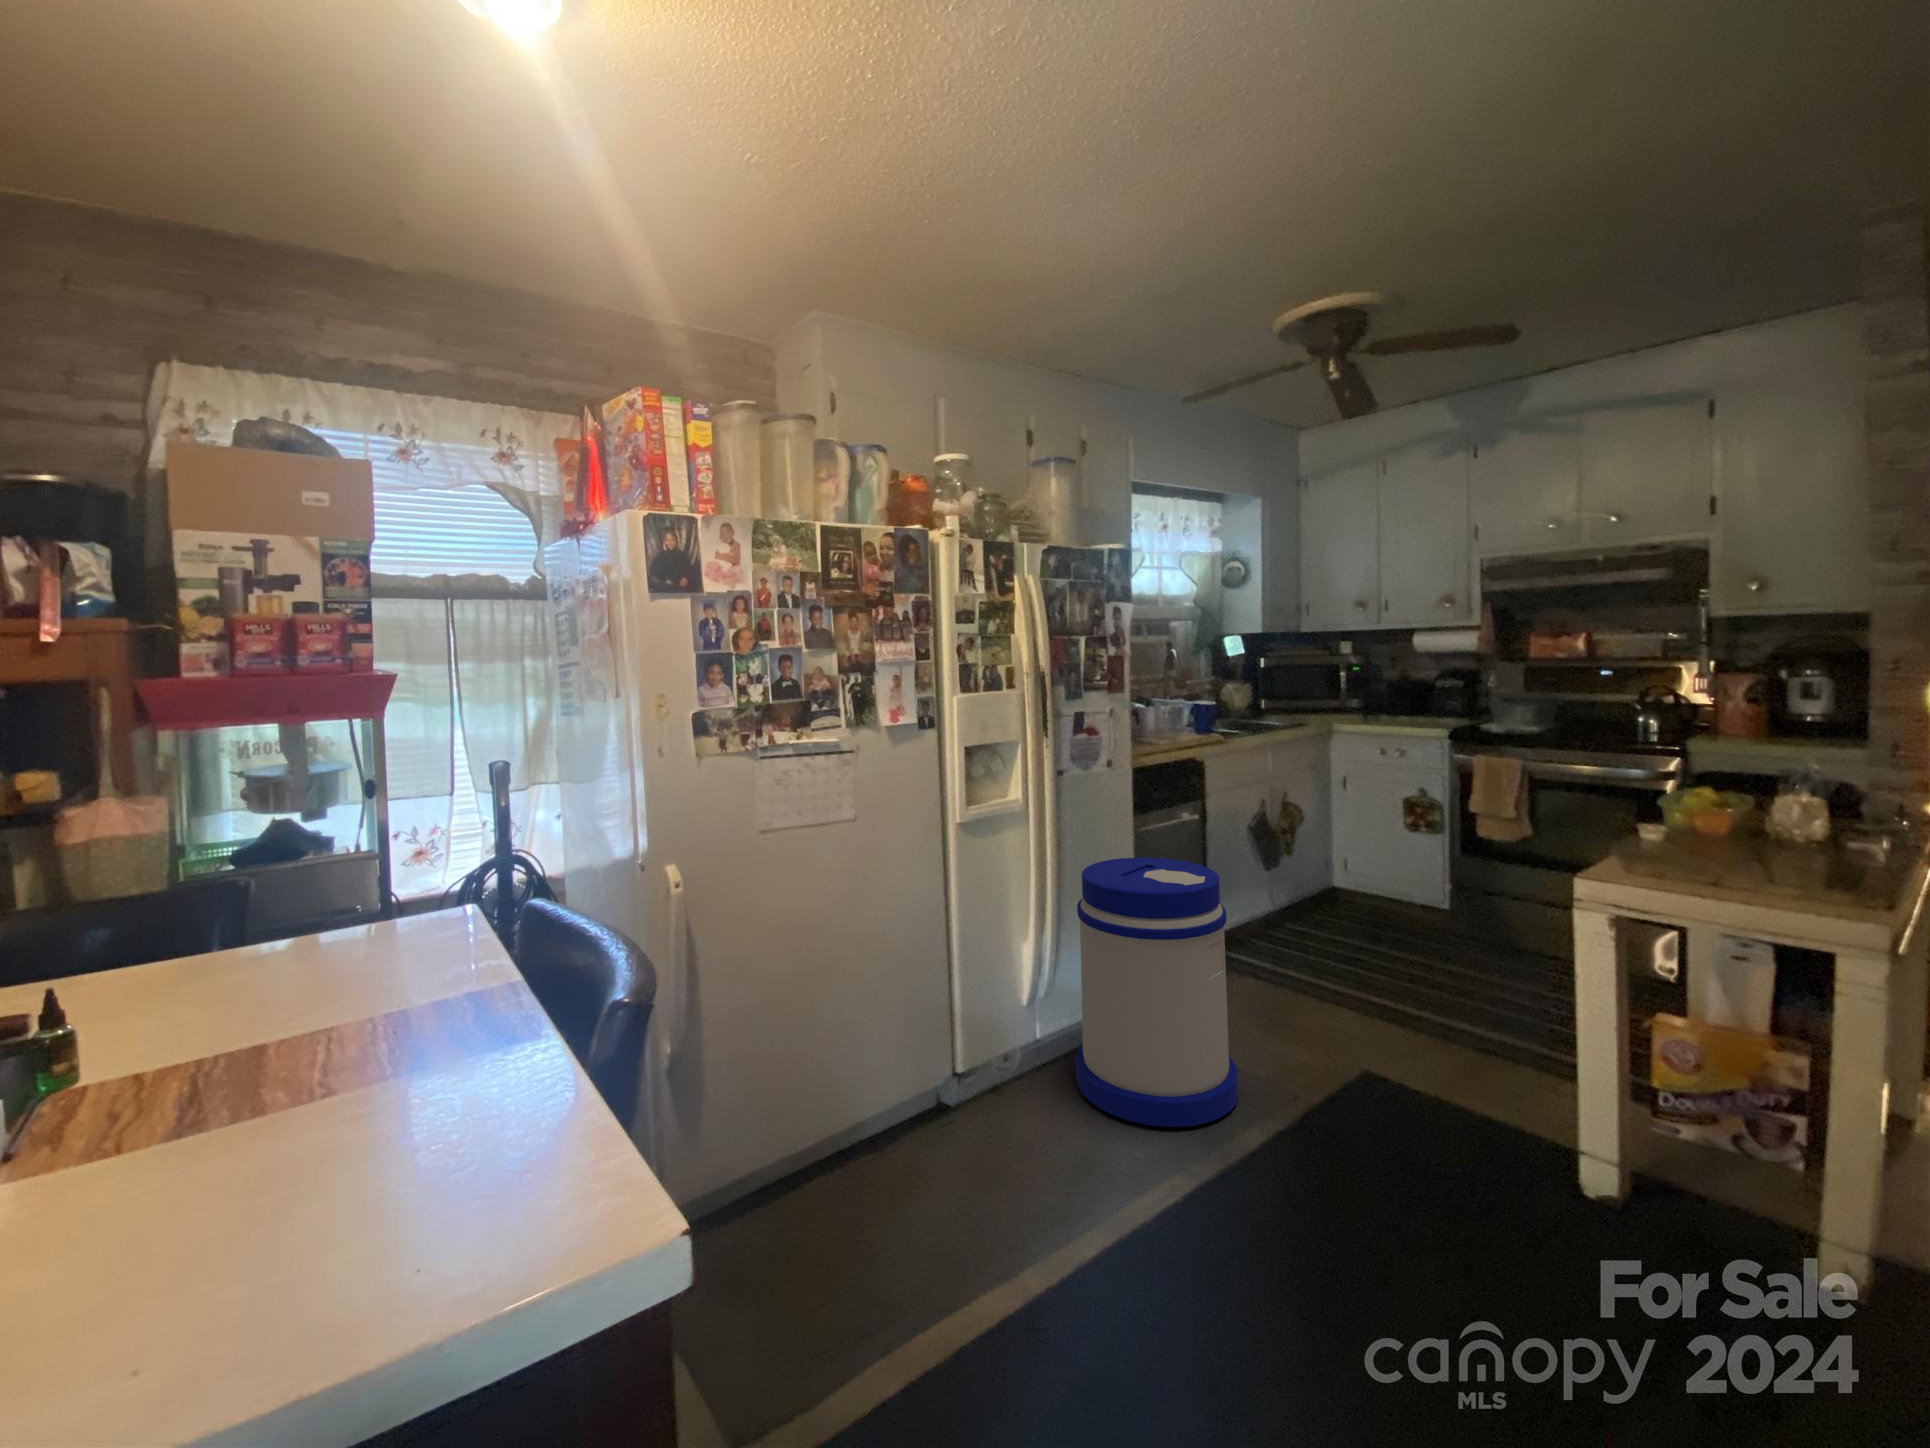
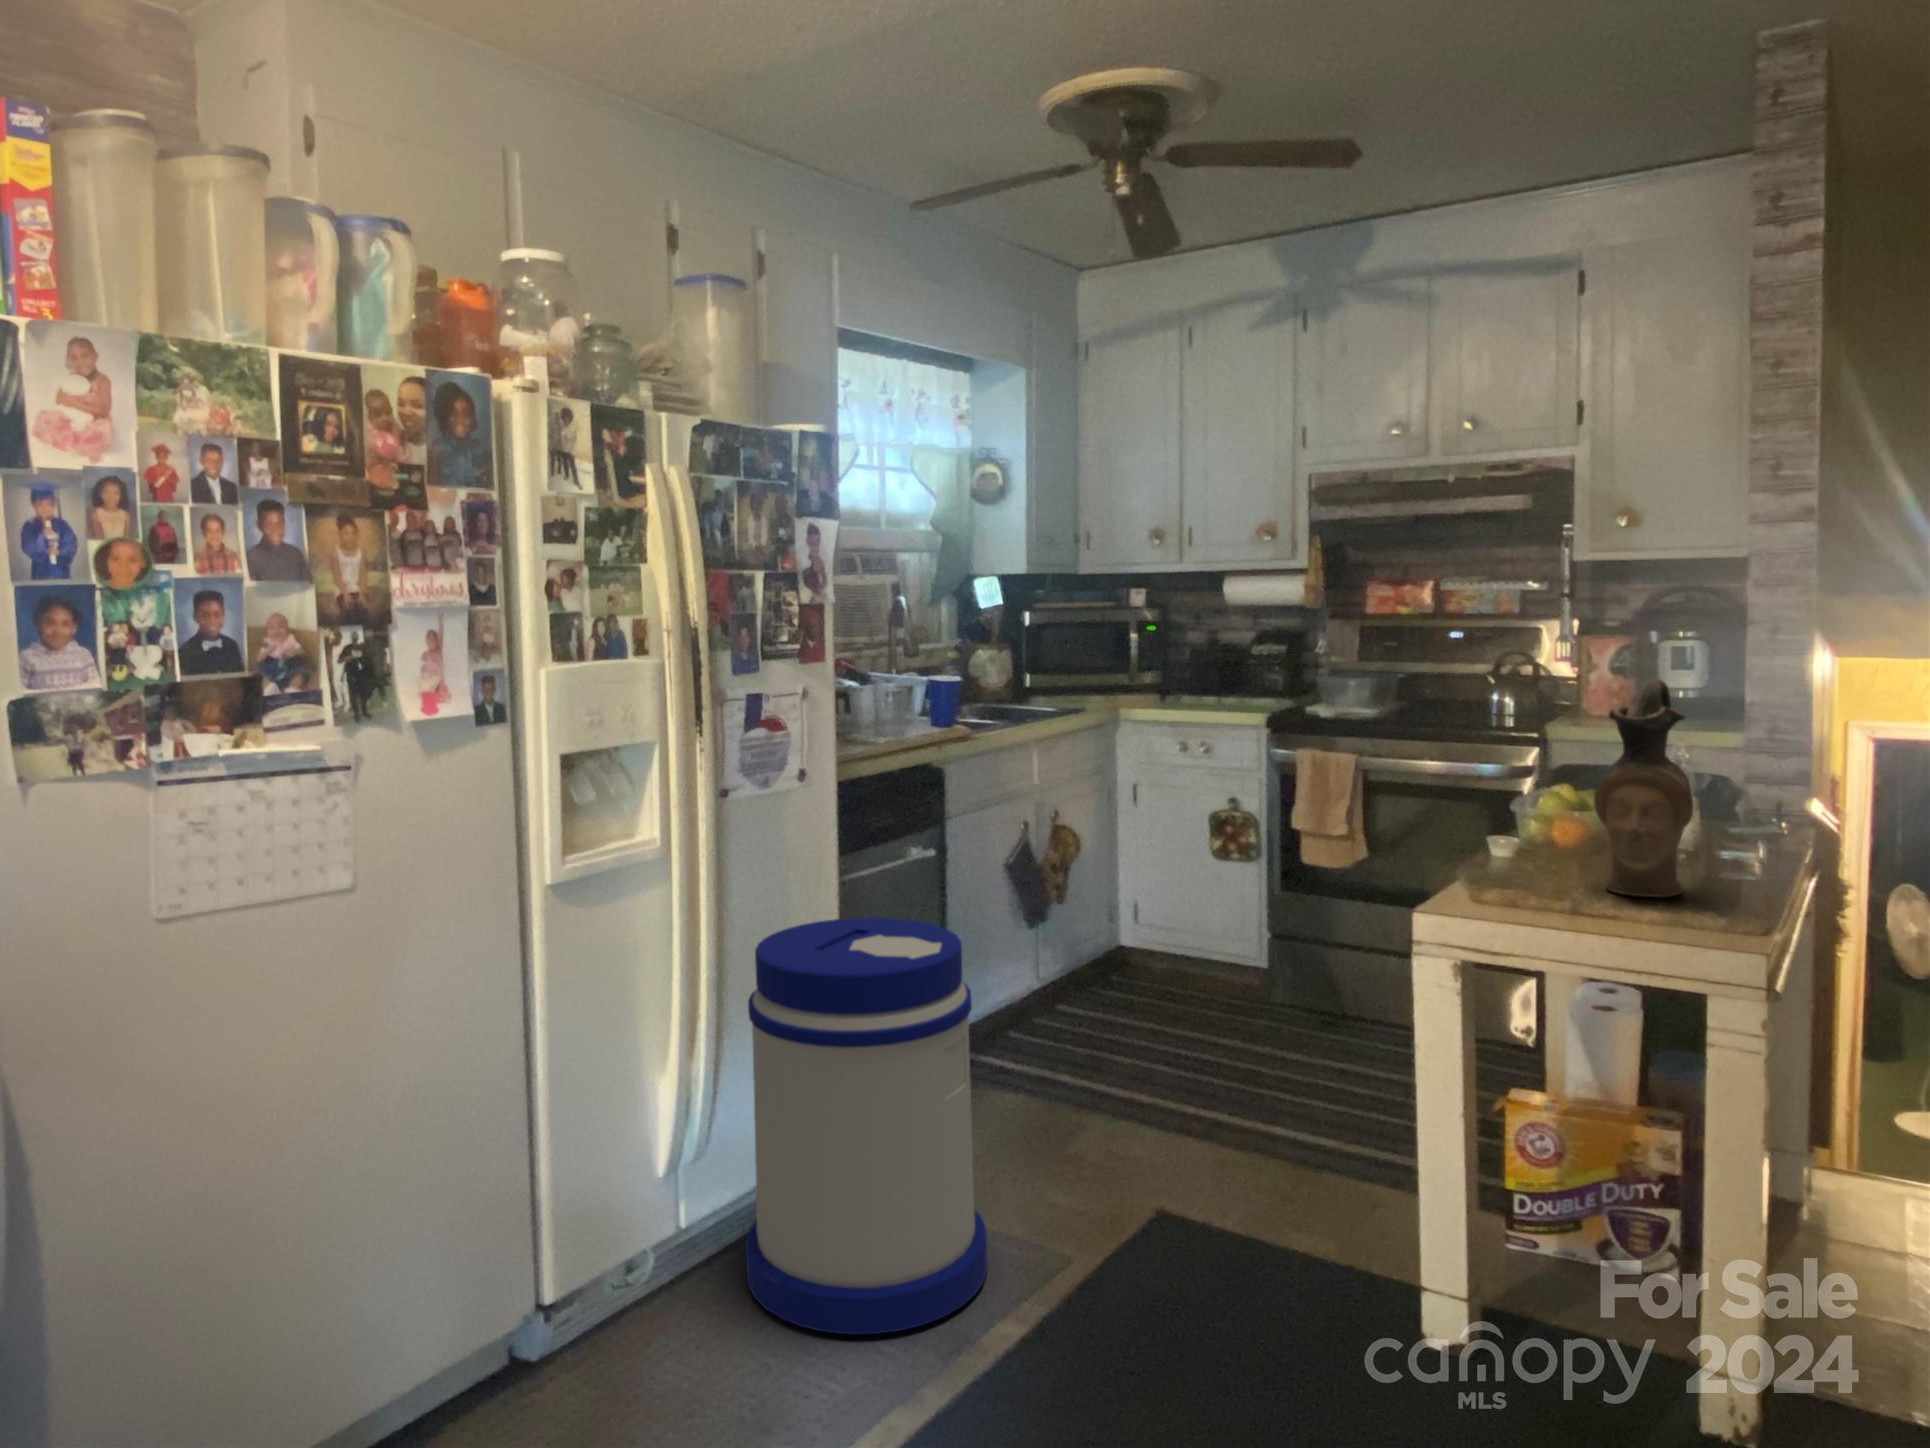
ceramic pitcher: none [1724,708,1816,874] -> present [1594,679,1693,897]

